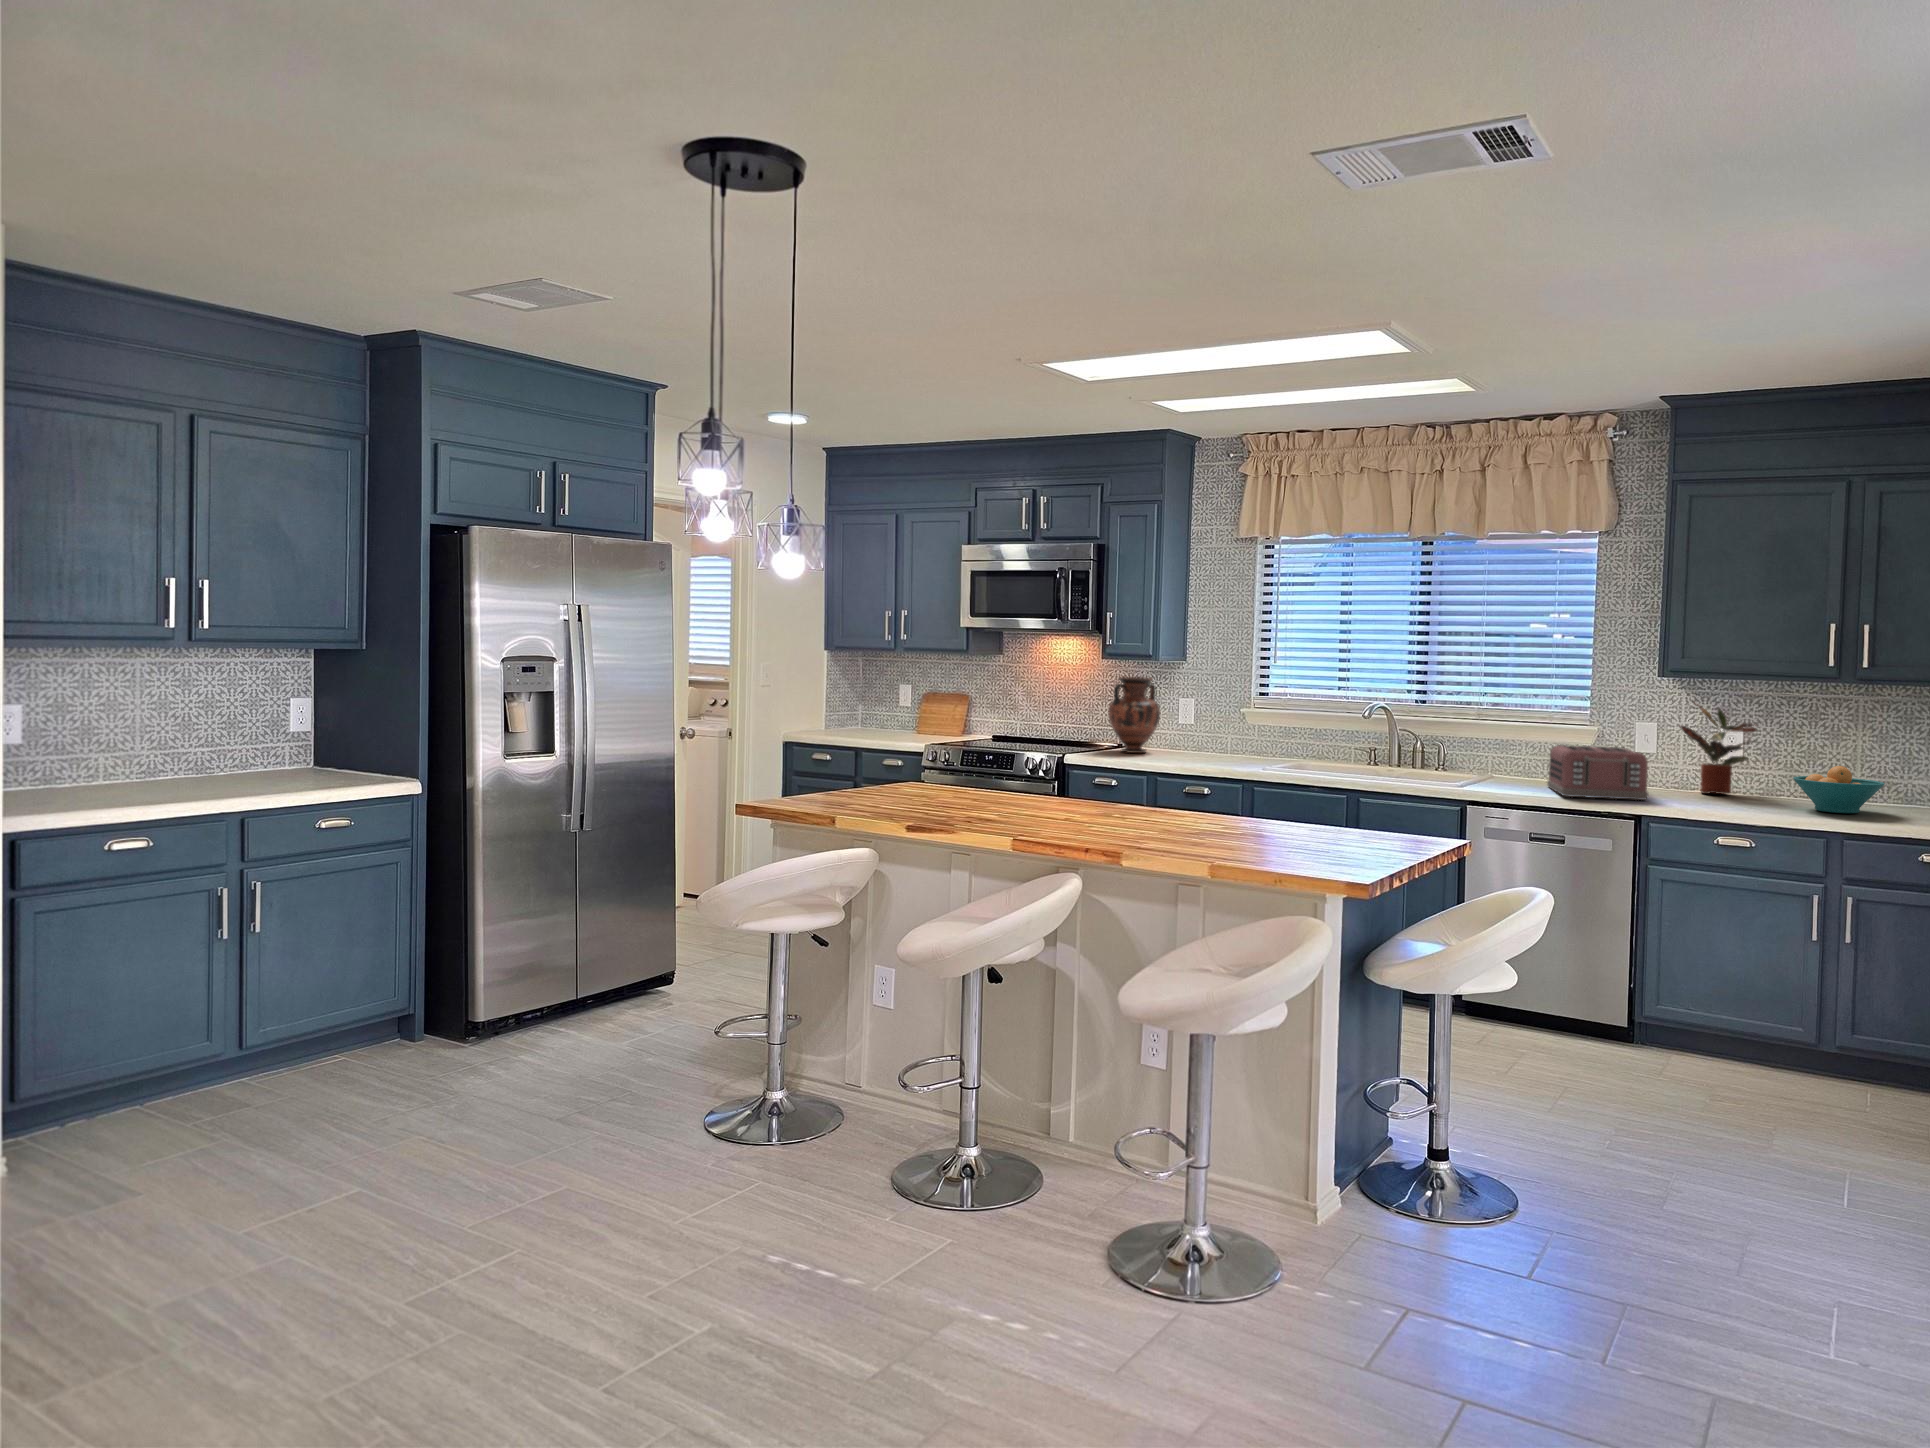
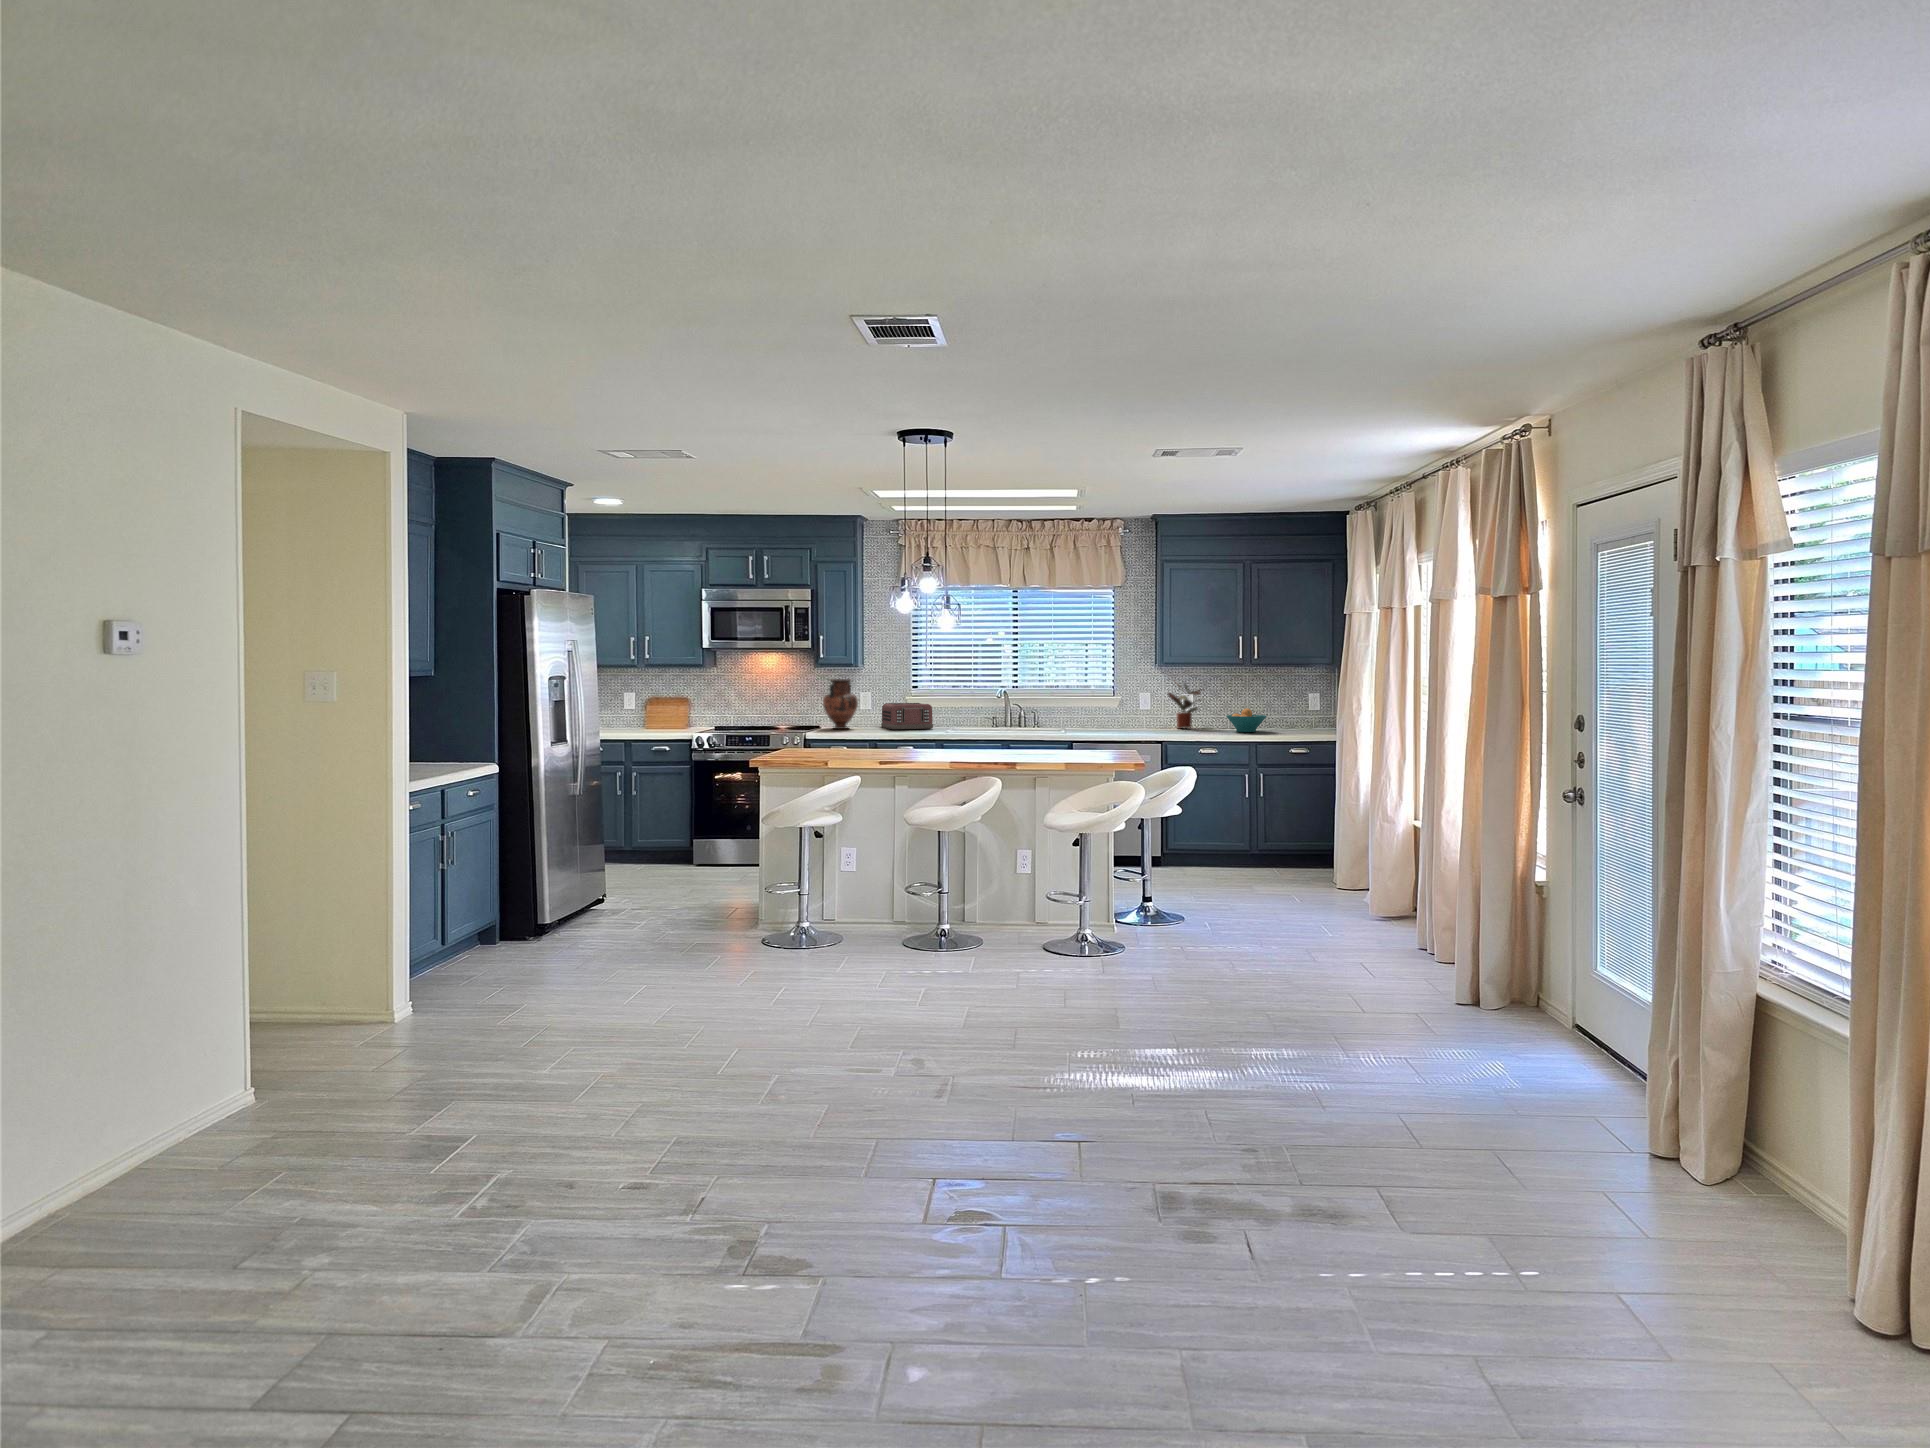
toaster: present [1547,745,1648,800] -> present [881,703,933,729]

